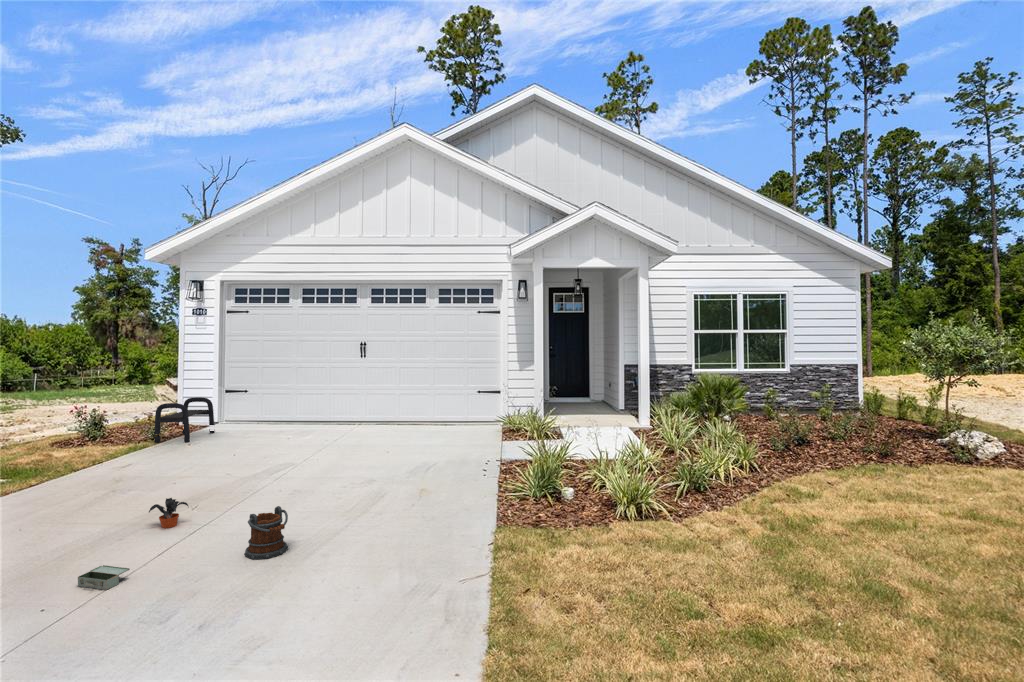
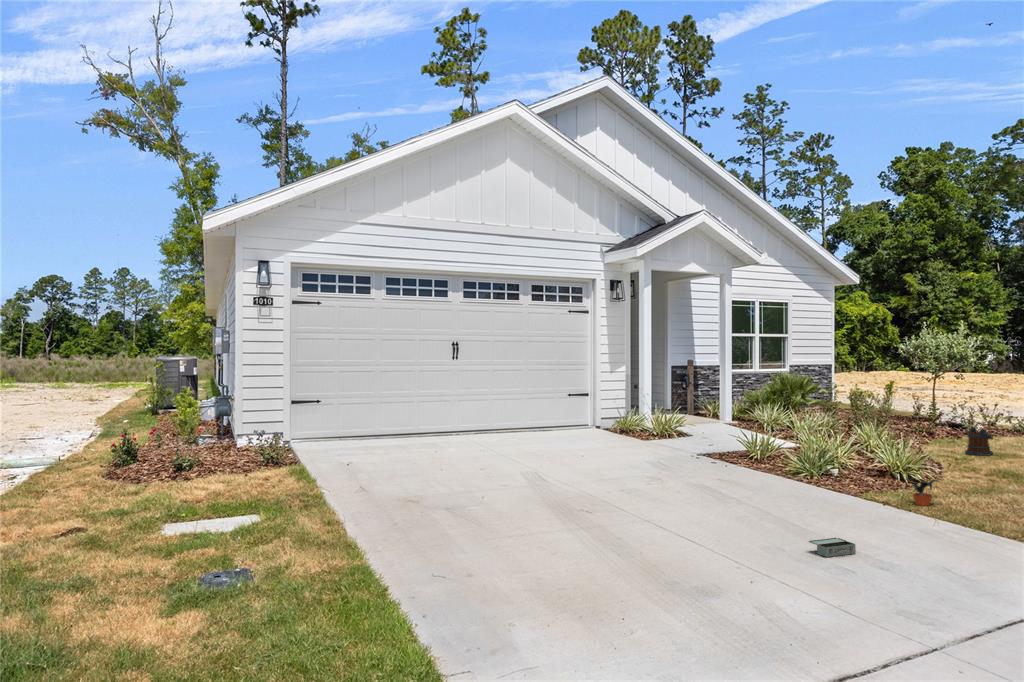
bench: present [155,397,214,443] -> none [239,431,308,497]
potted plant: present [149,498,188,528] -> present [906,479,939,506]
bucket: present [244,506,288,559] -> present [965,427,993,456]

